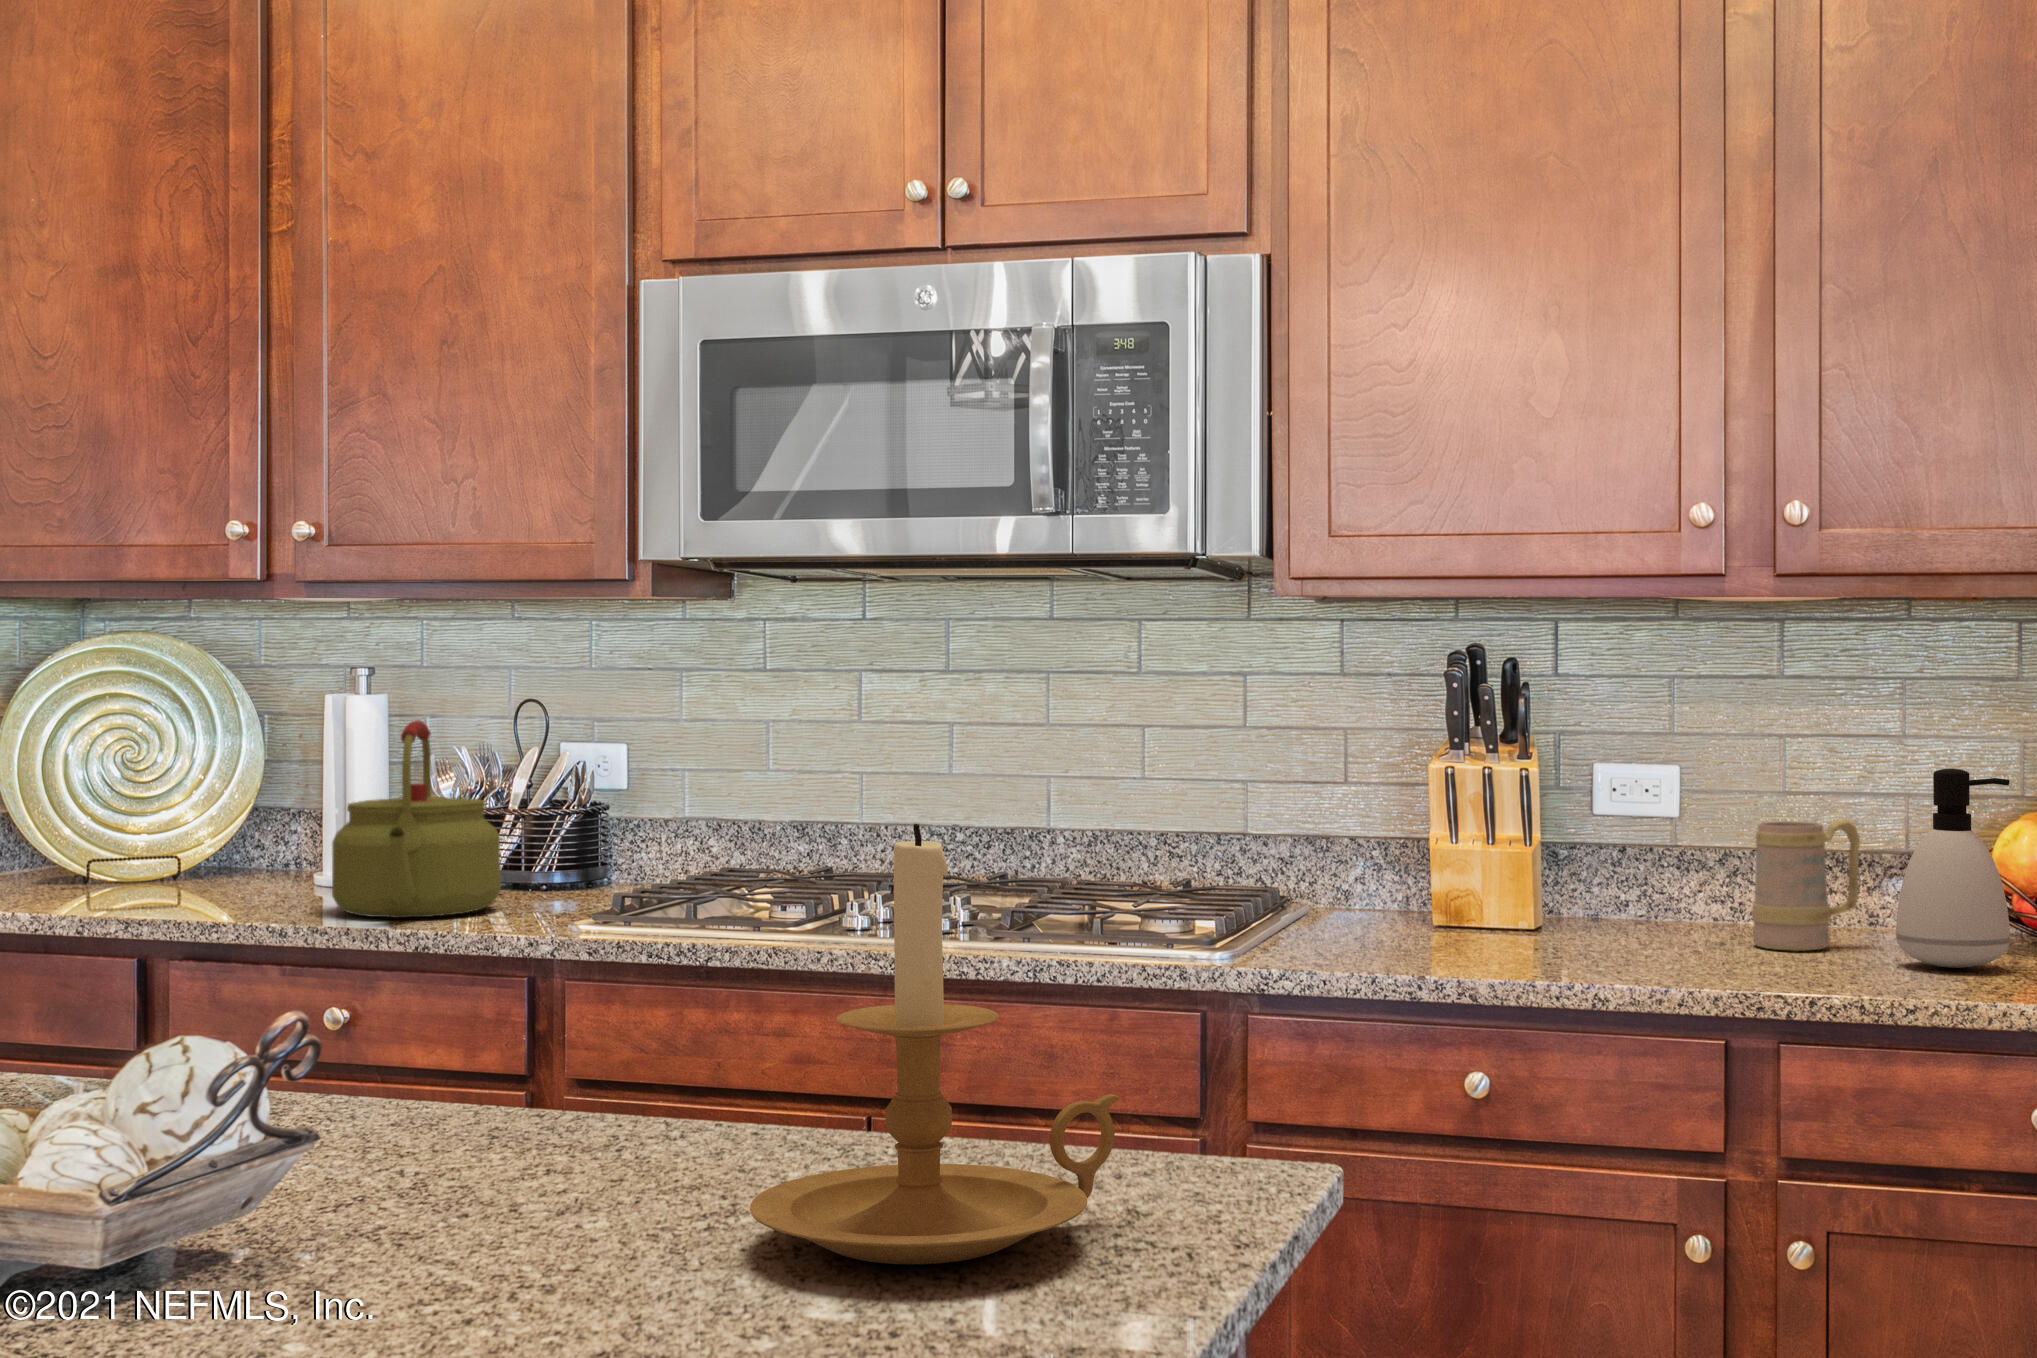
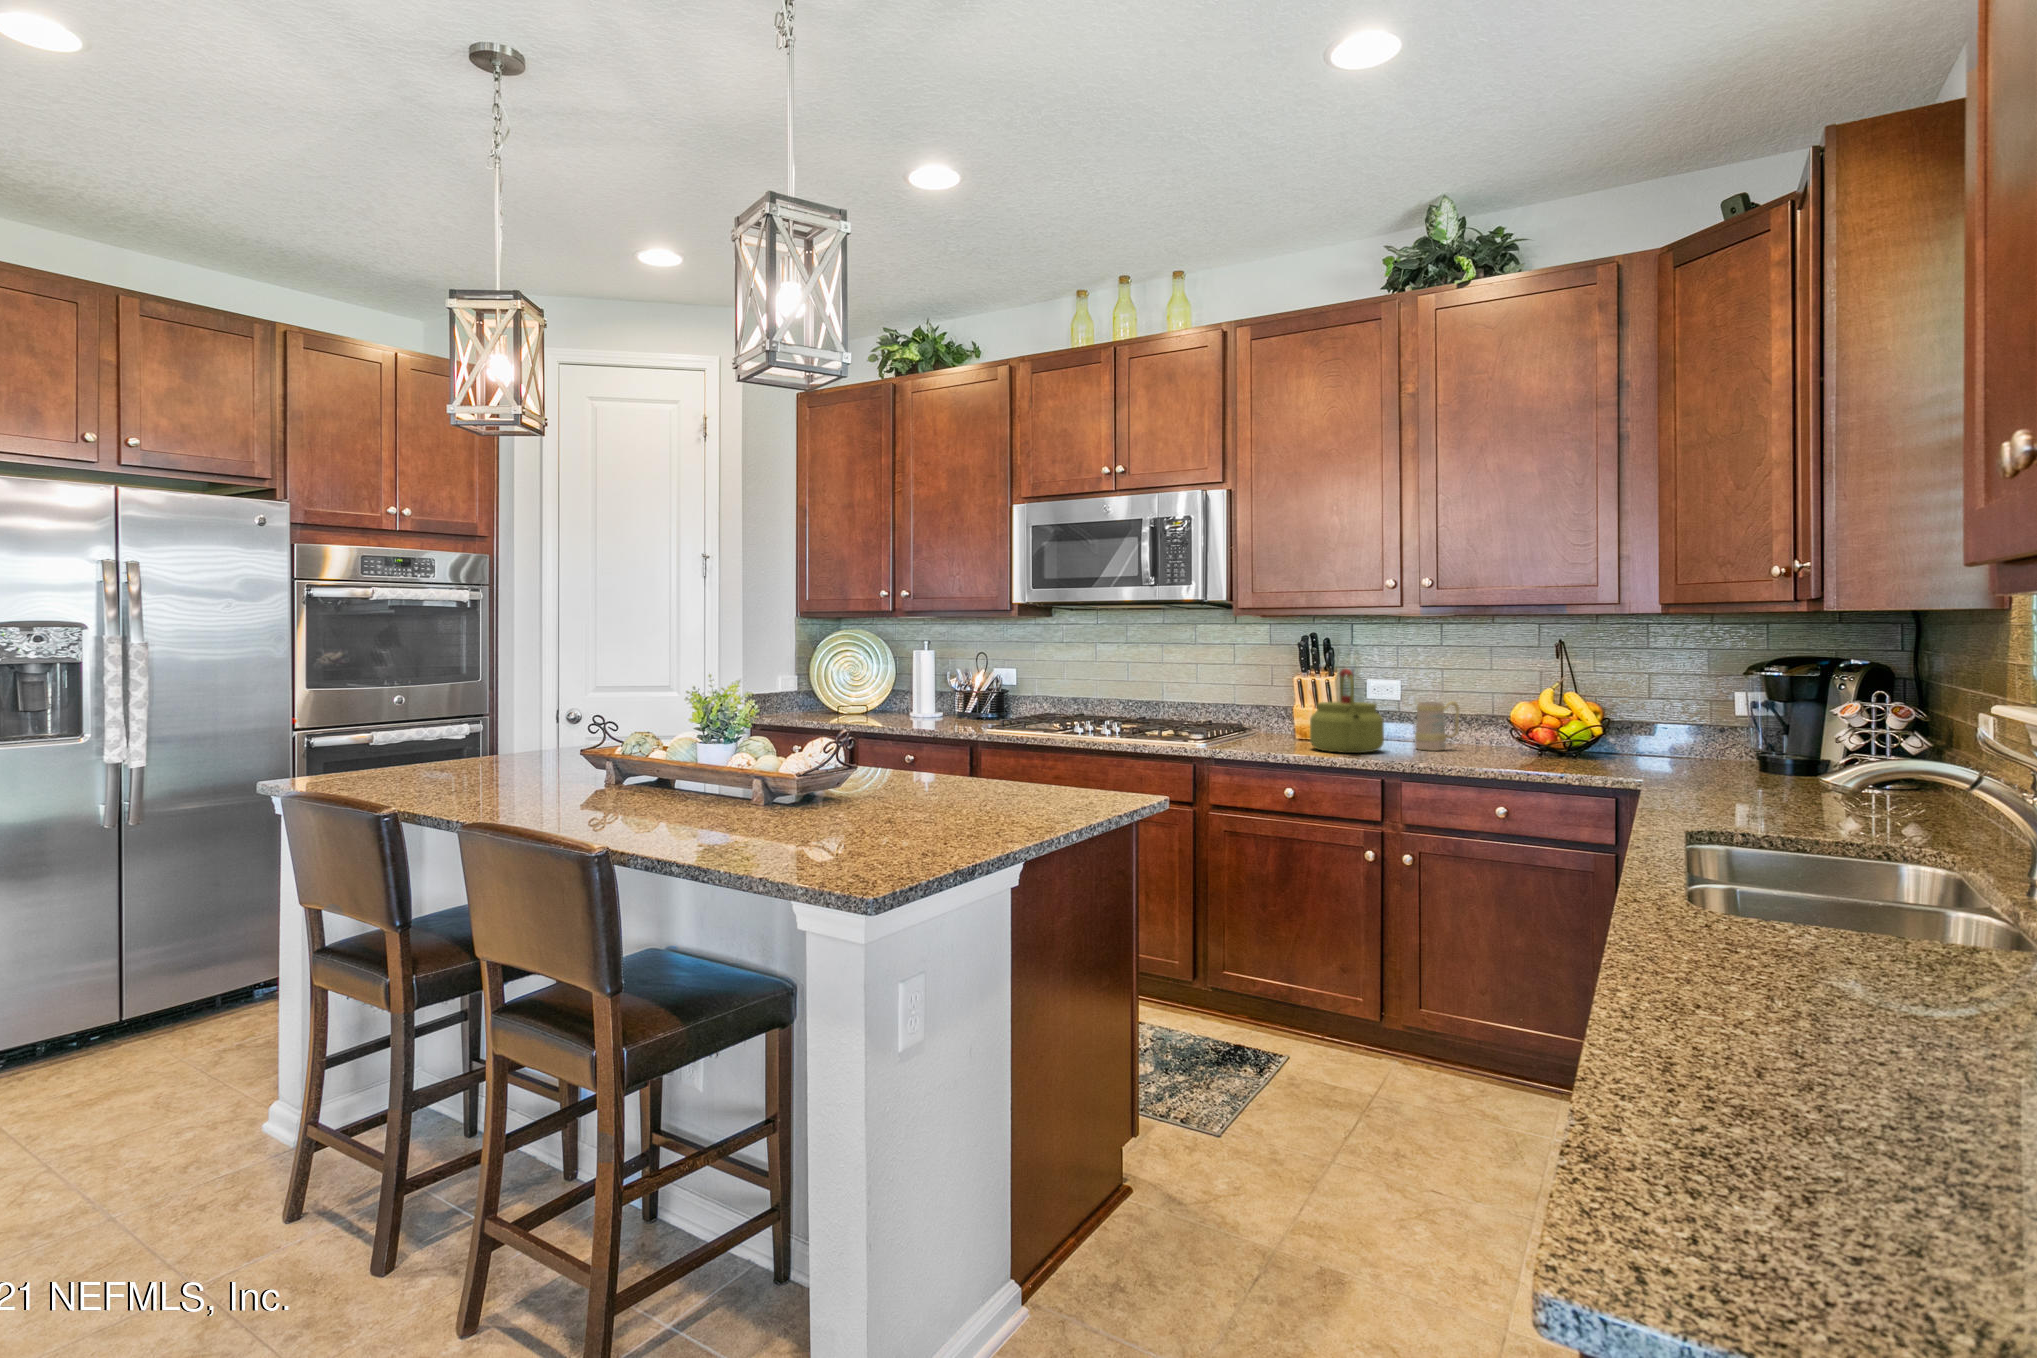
kettle: present [332,720,501,918] -> present [1310,669,1384,753]
soap dispenser: present [1896,769,2010,968] -> none [1462,681,1507,757]
candle holder: present [750,824,1119,1264] -> none [977,684,1087,805]

